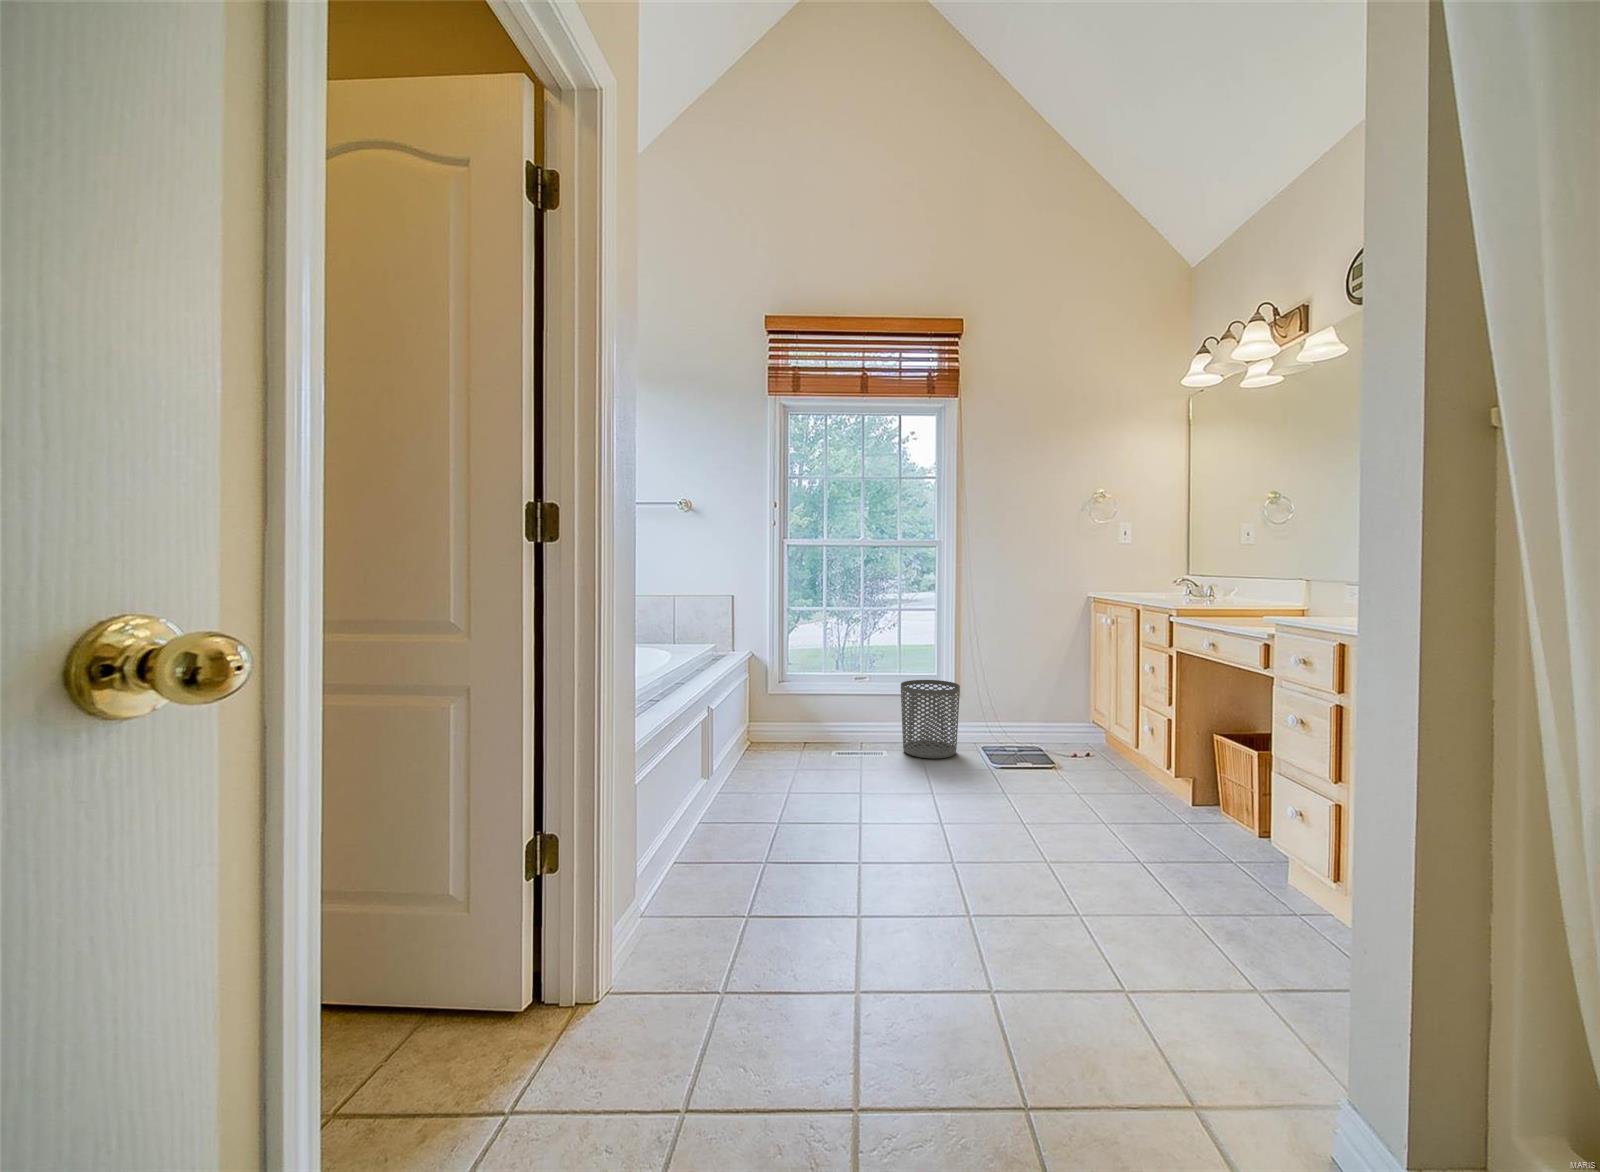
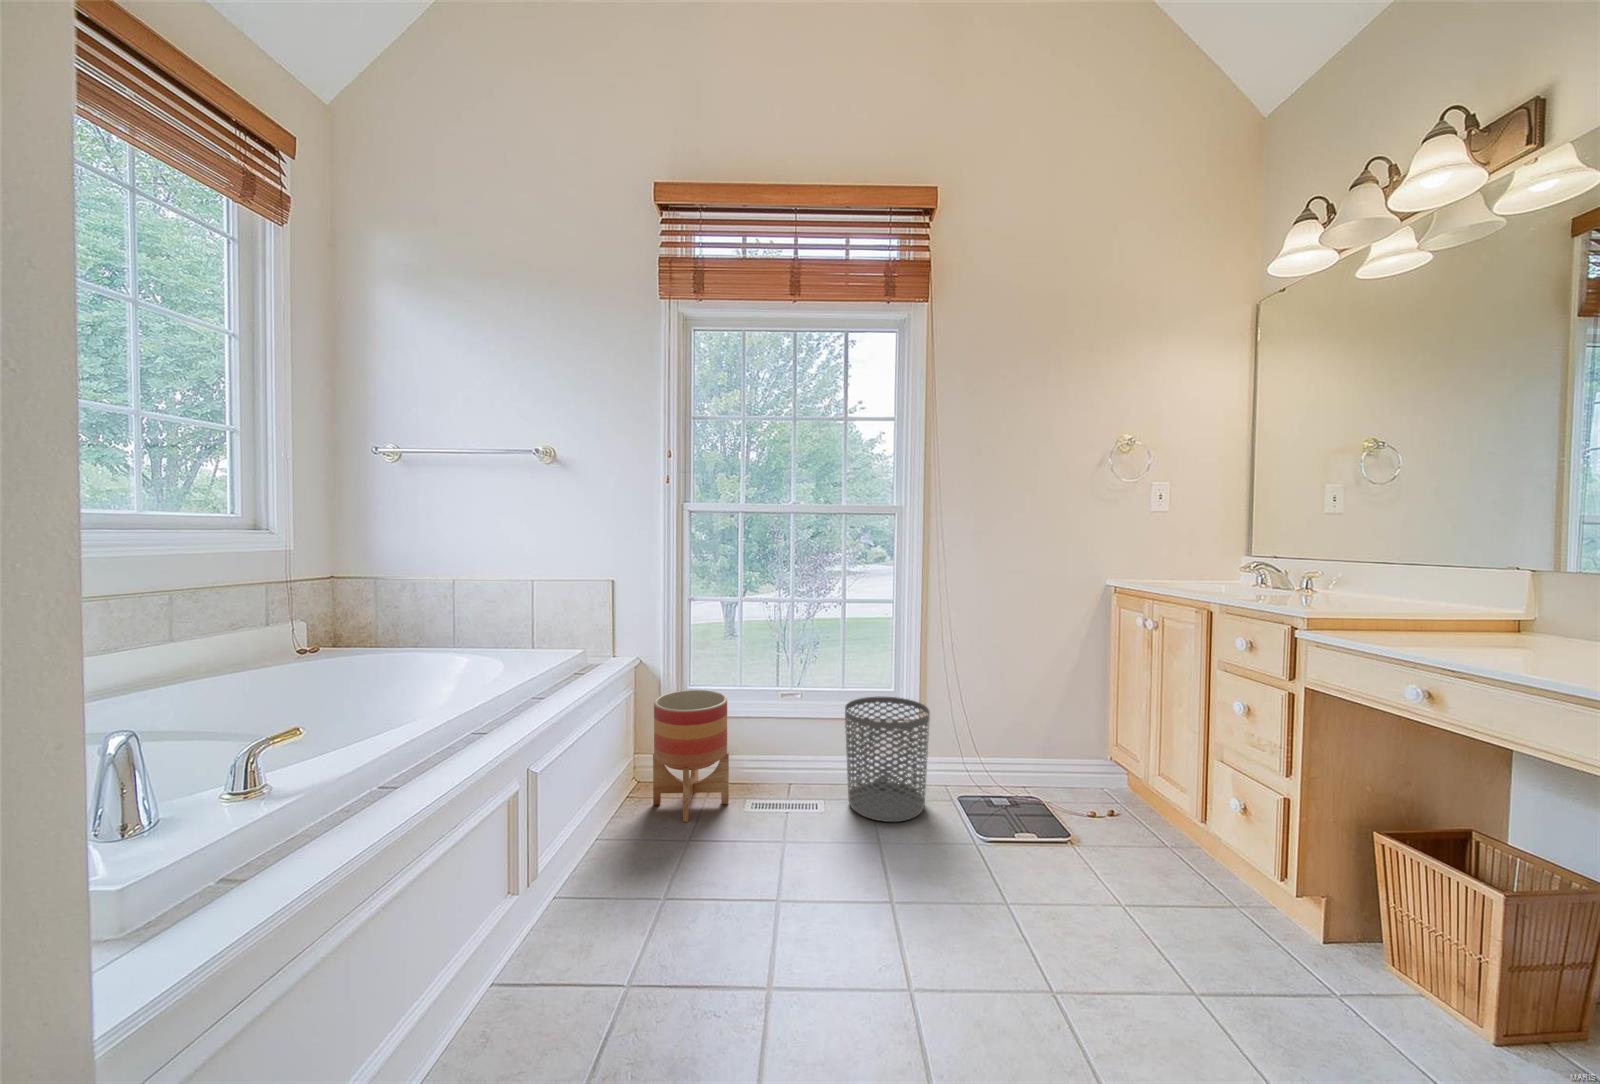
planter: none [768,675,820,759] -> present [653,690,729,822]

